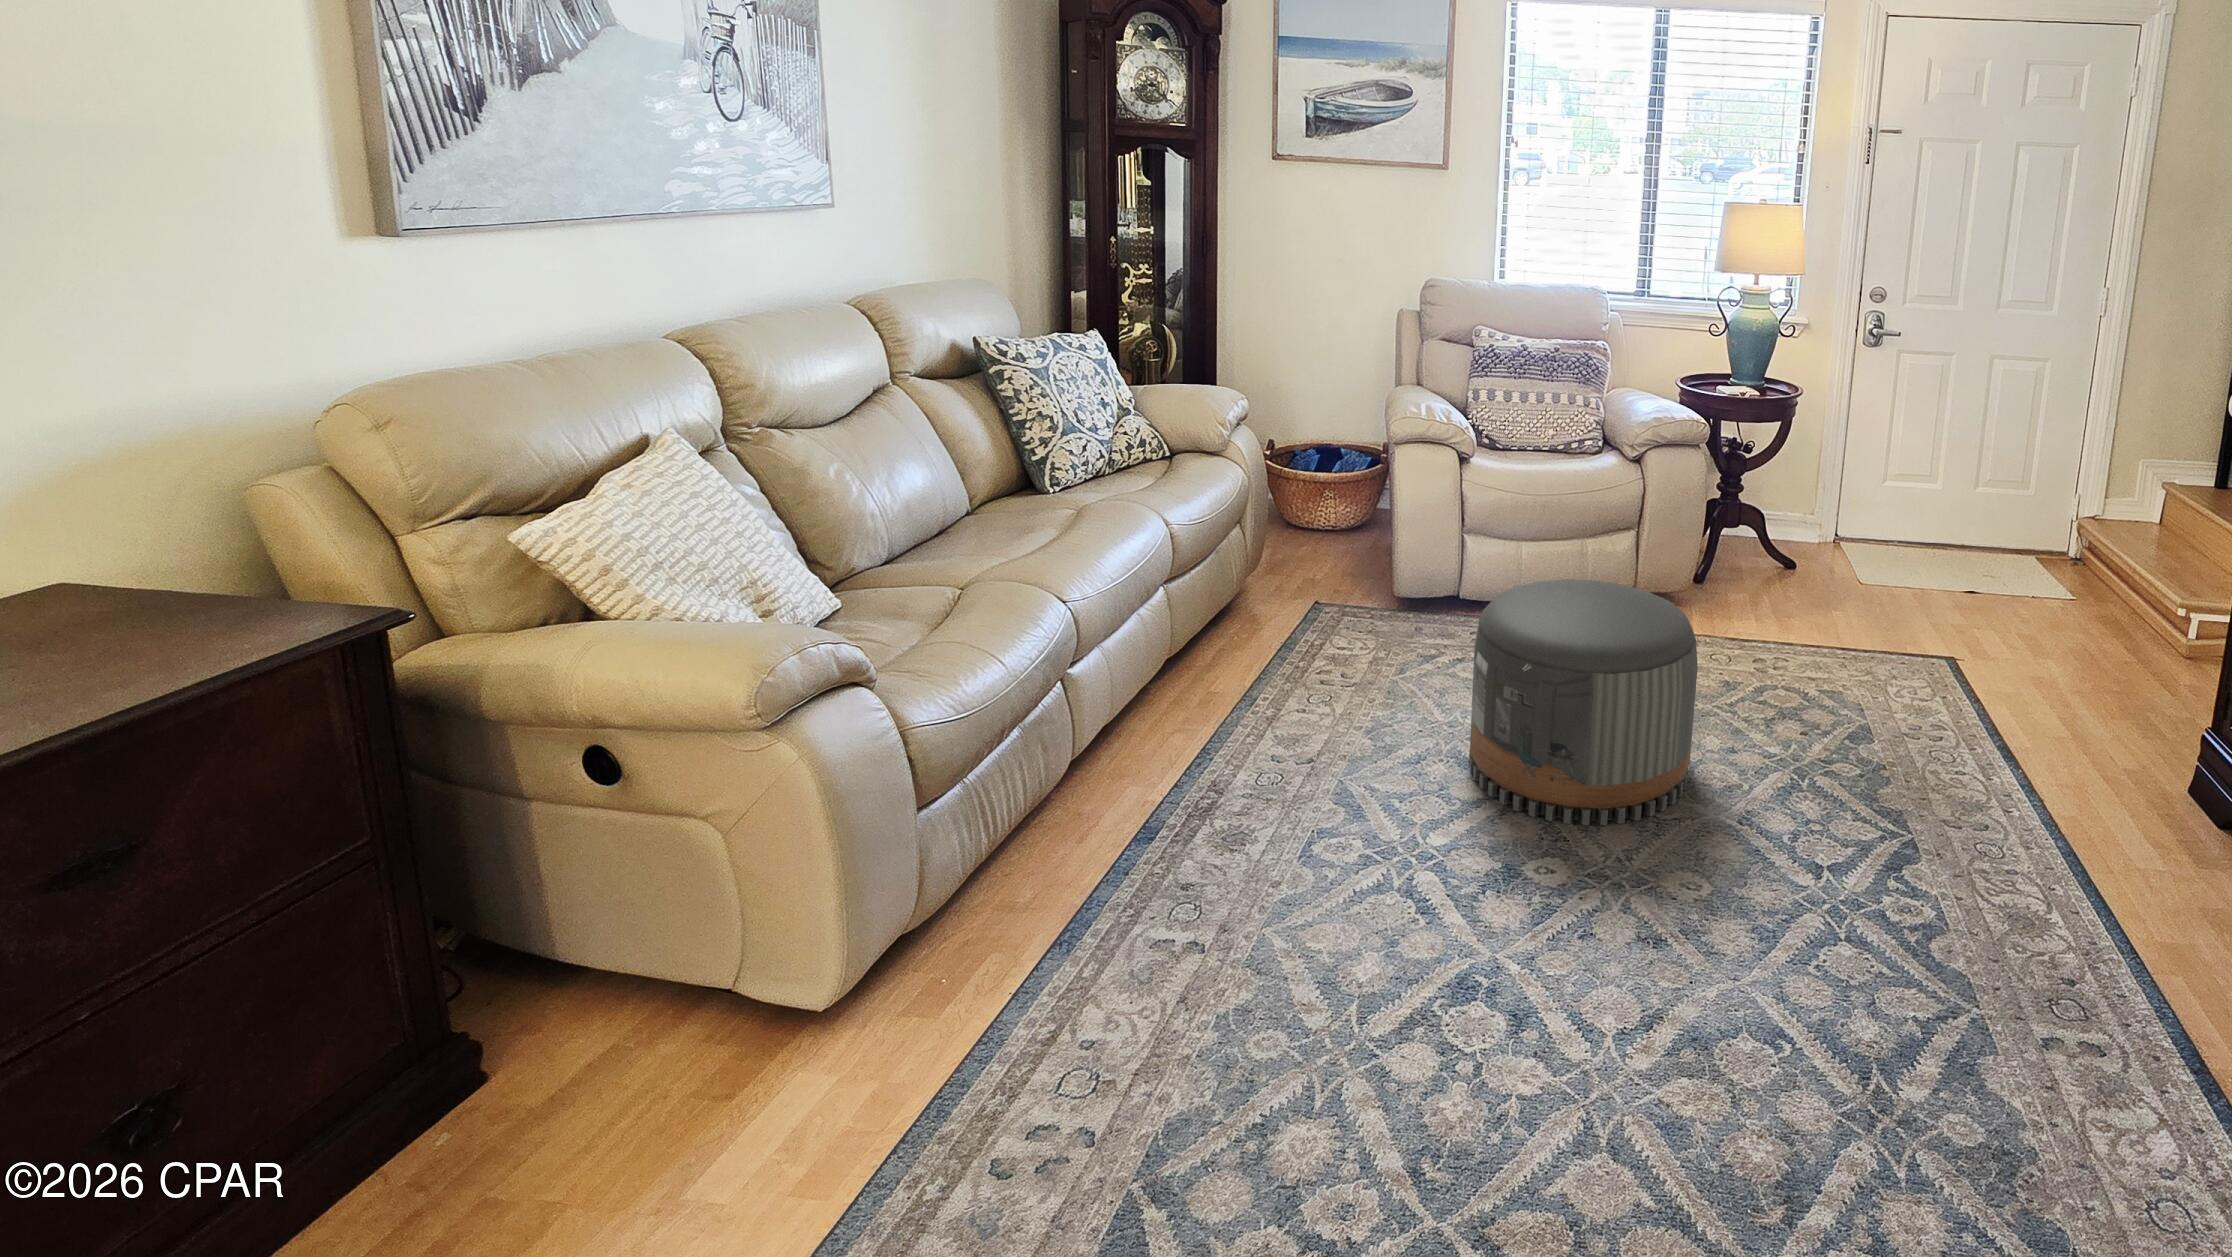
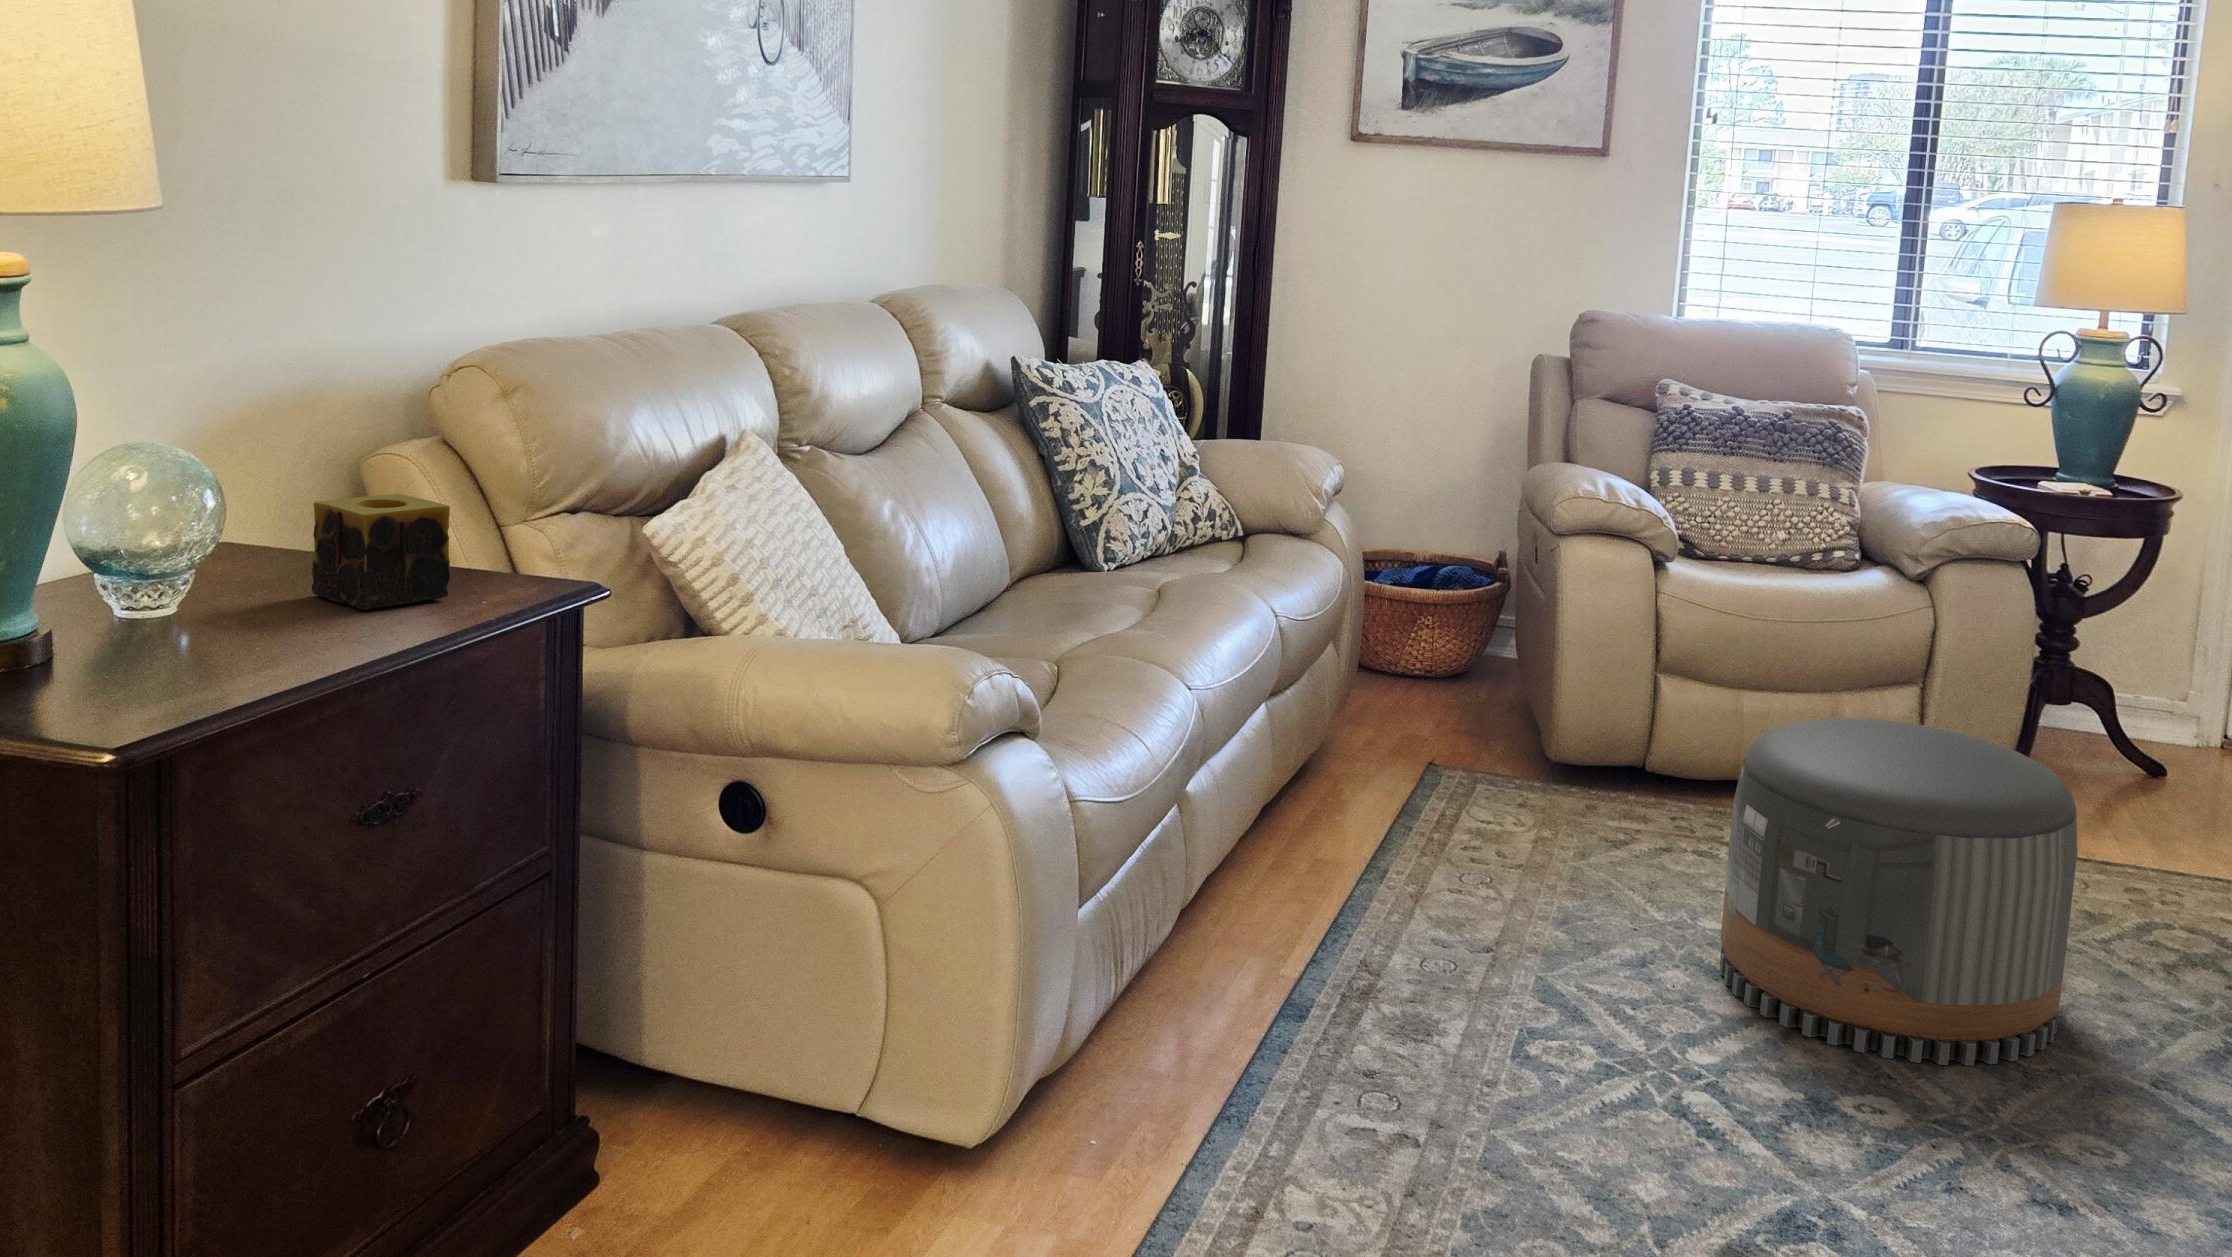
candle: none [70,549,232,667] -> present [312,494,450,610]

